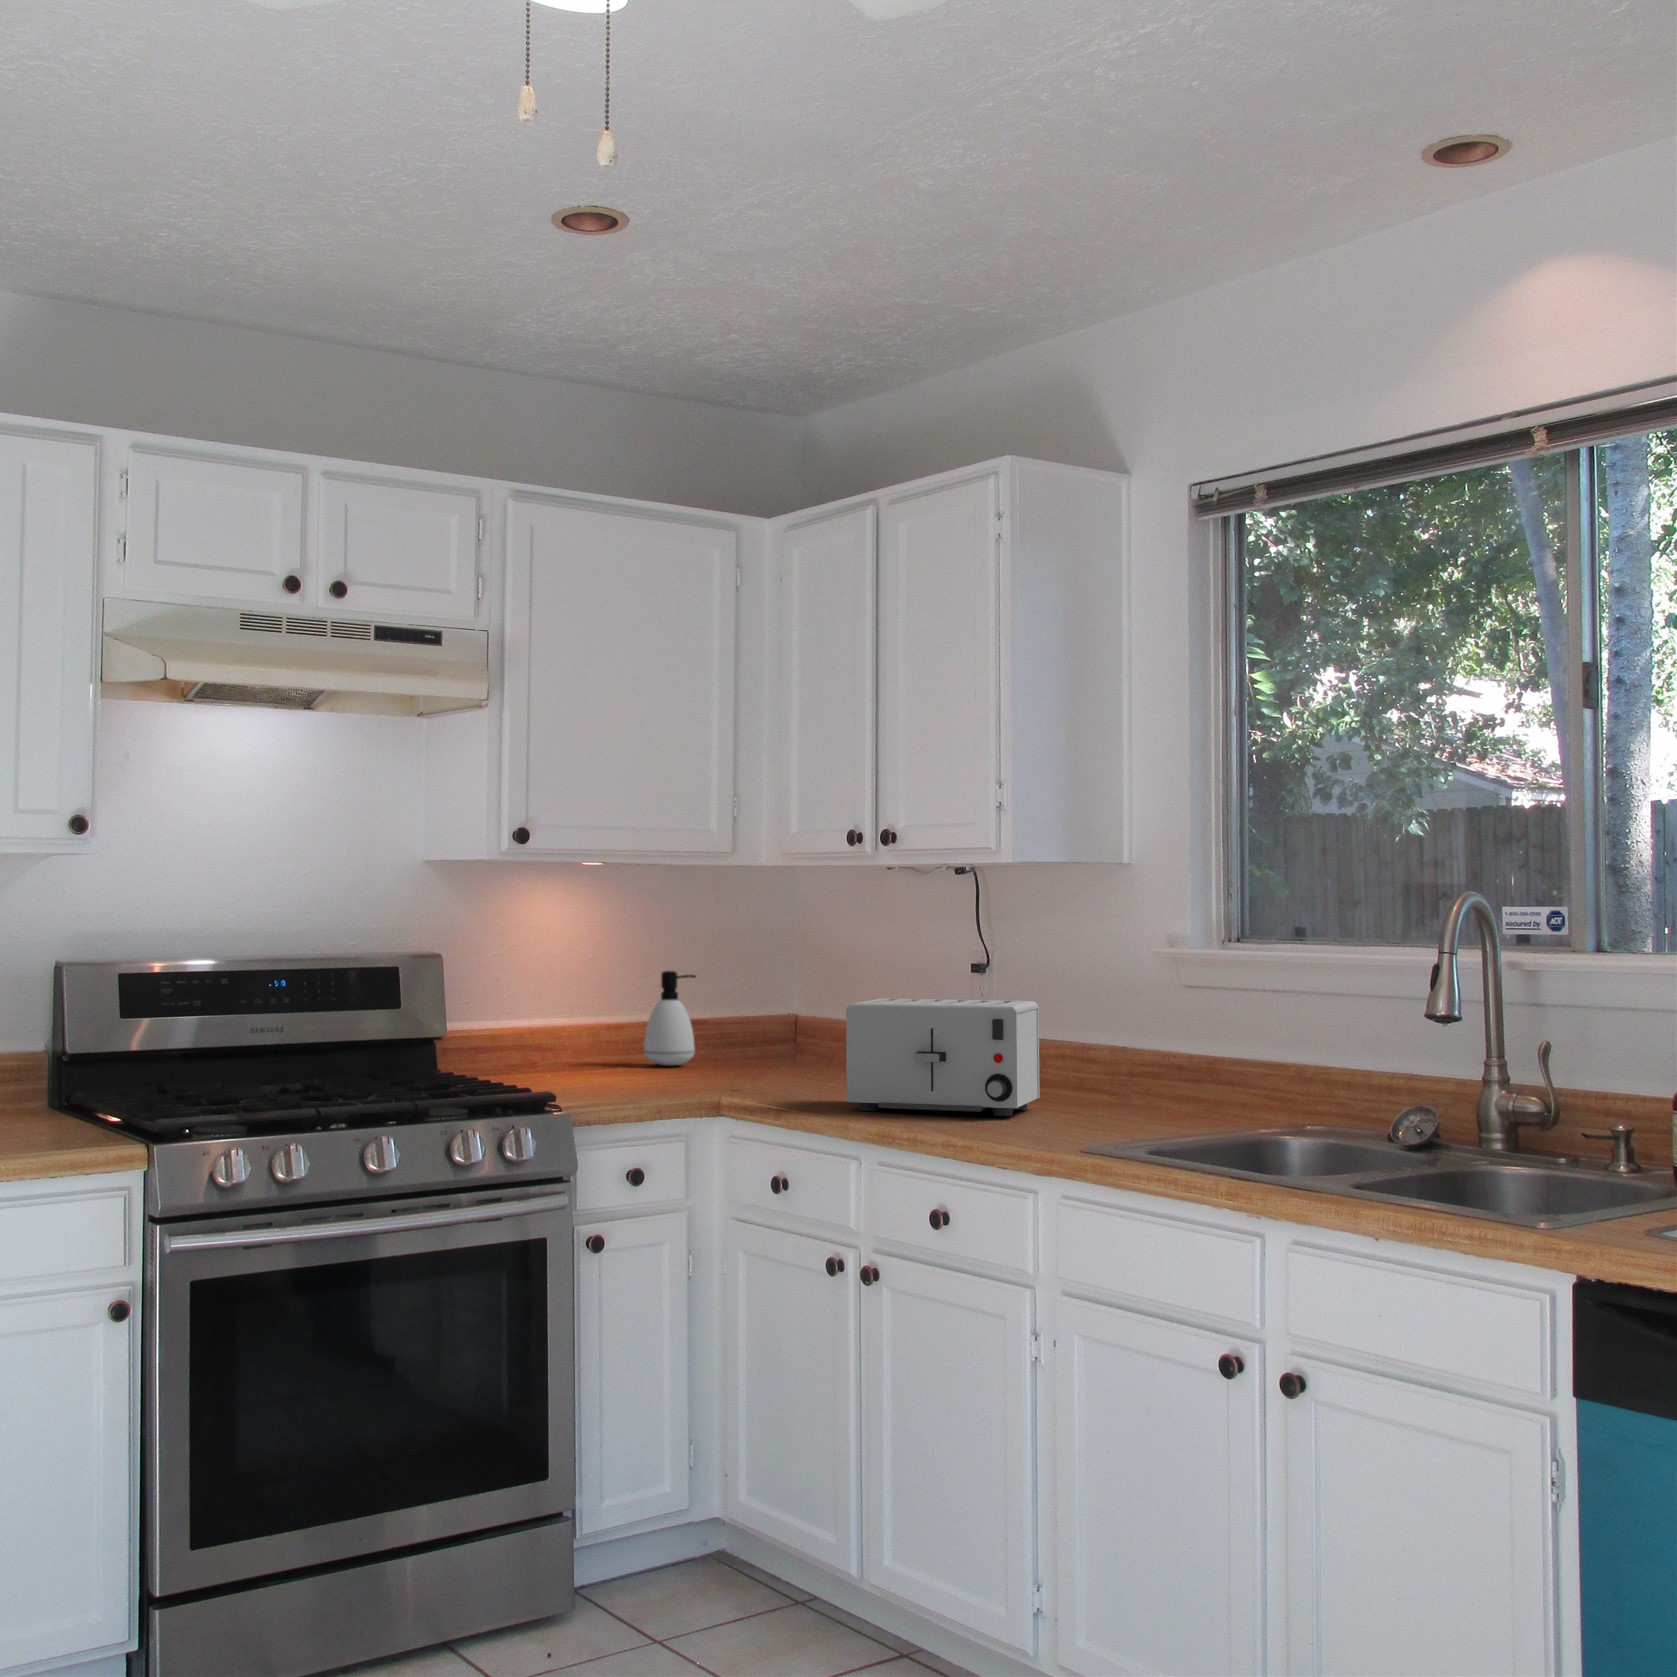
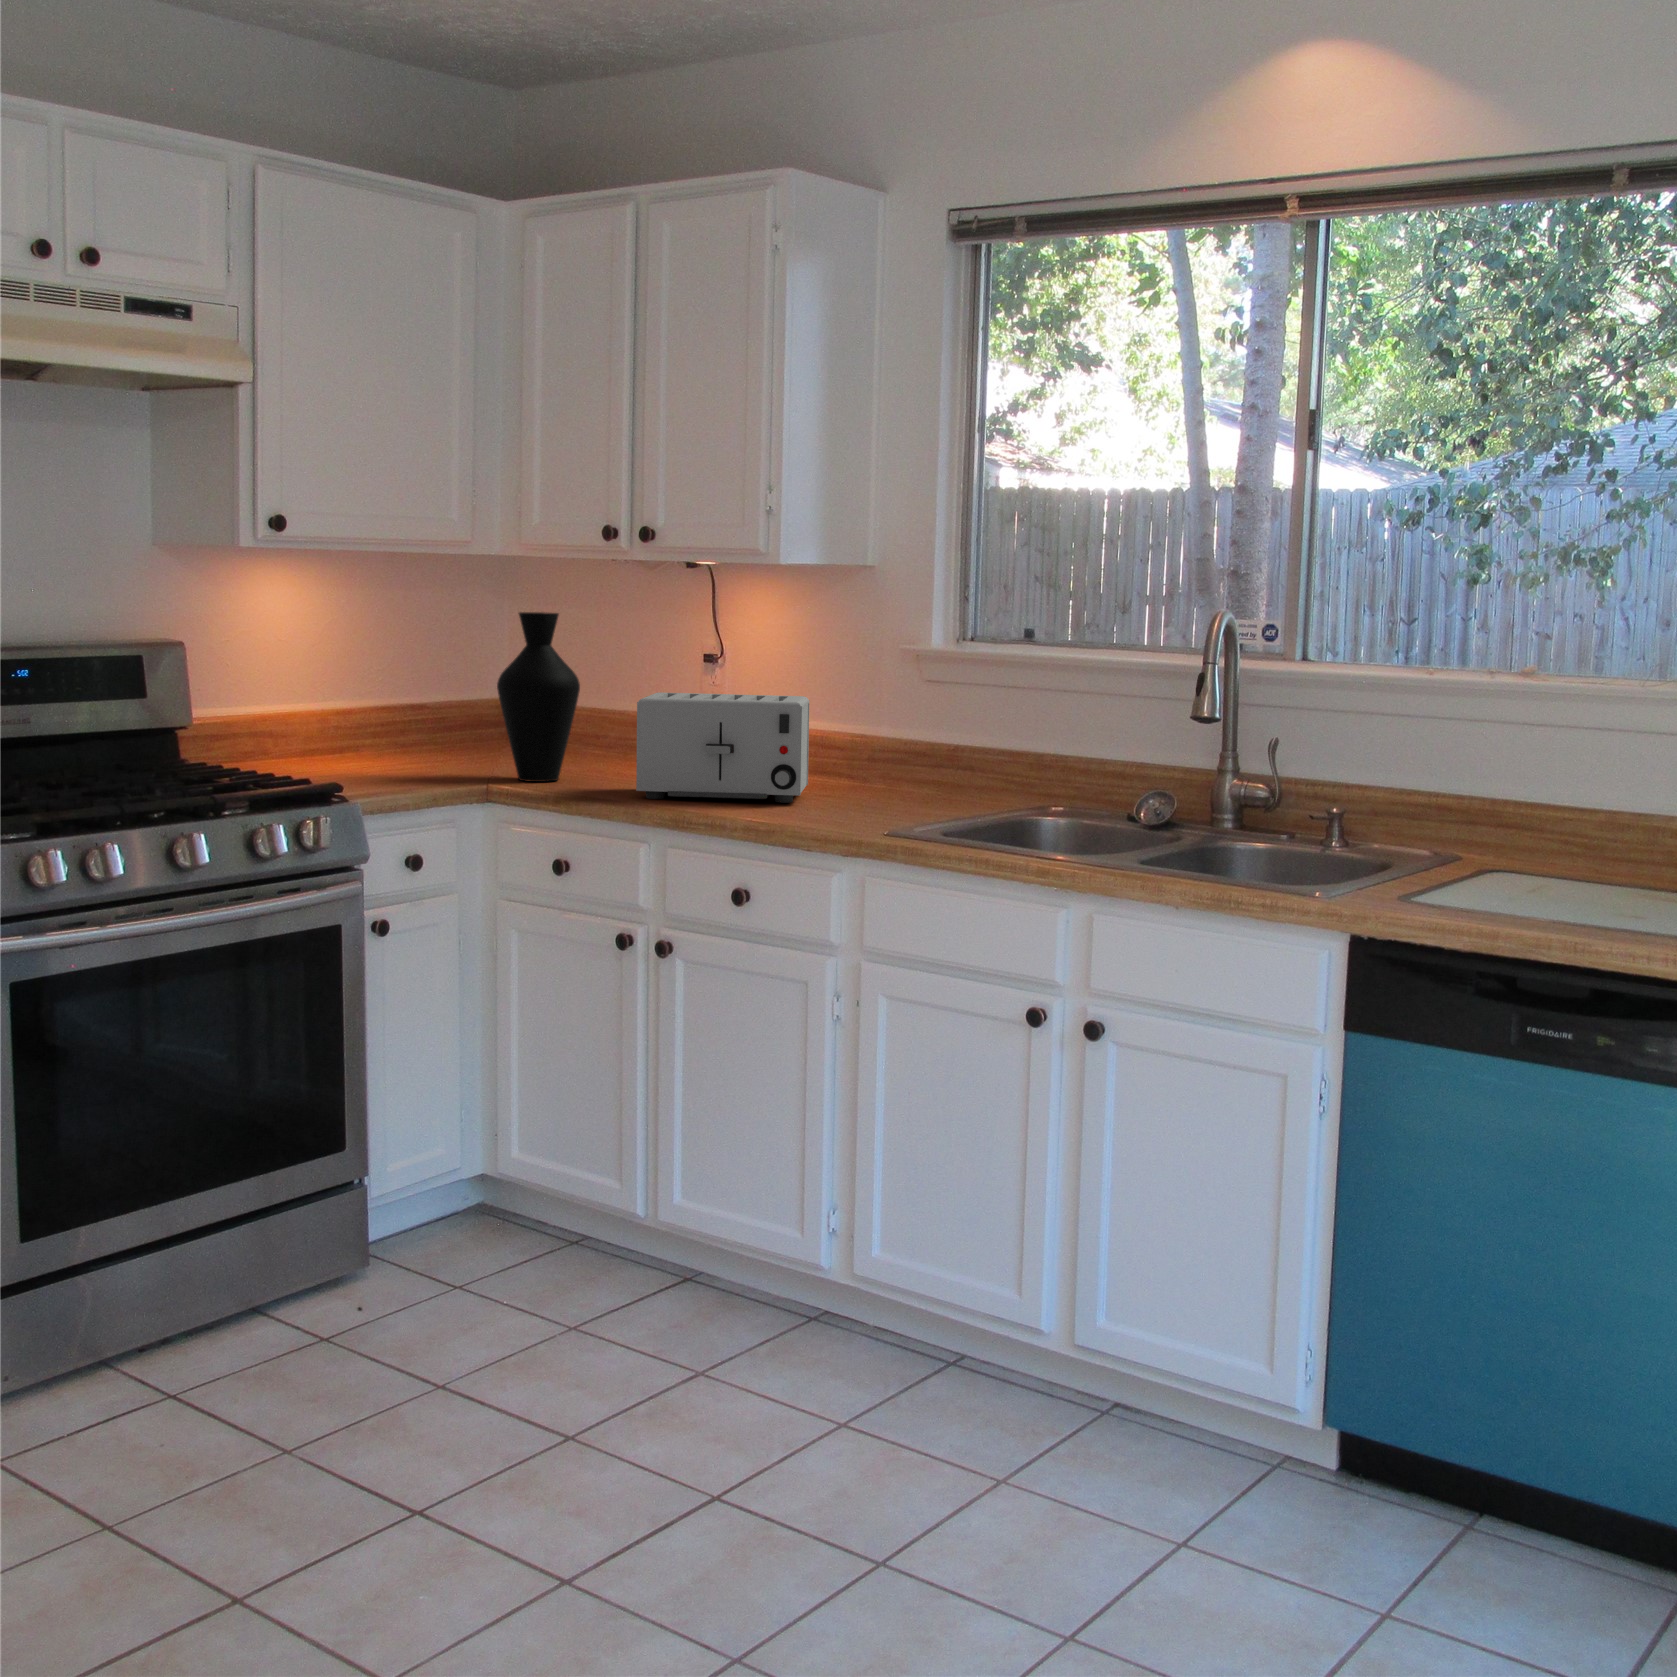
vase: none [727,918,810,1093] -> present [497,612,580,782]
soap dispenser: present [644,971,696,1066] -> none [379,659,433,753]

